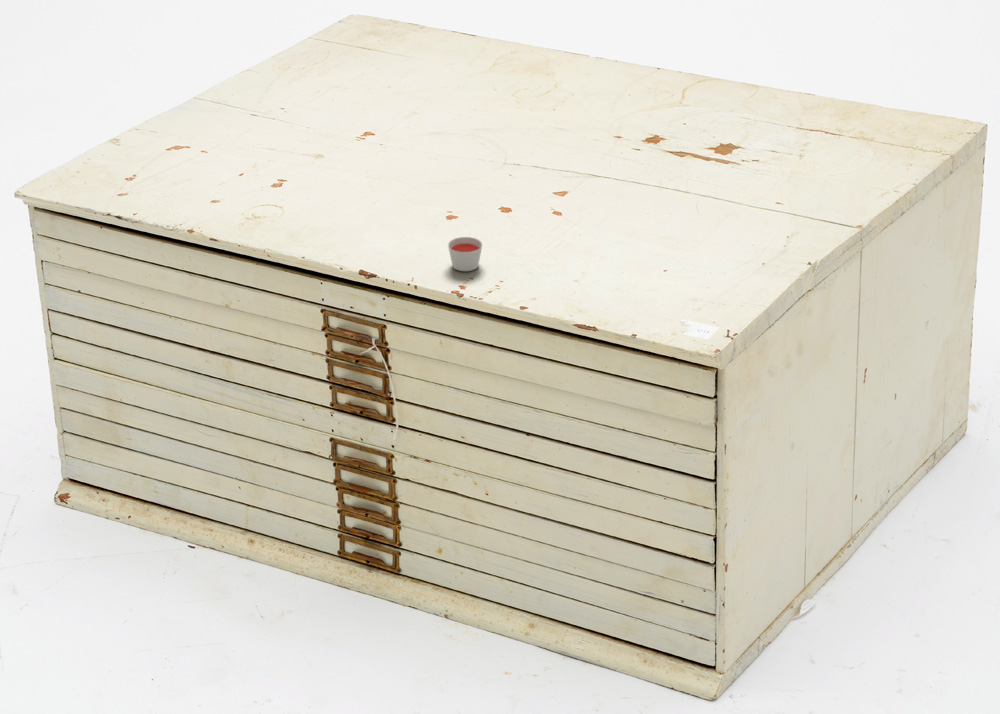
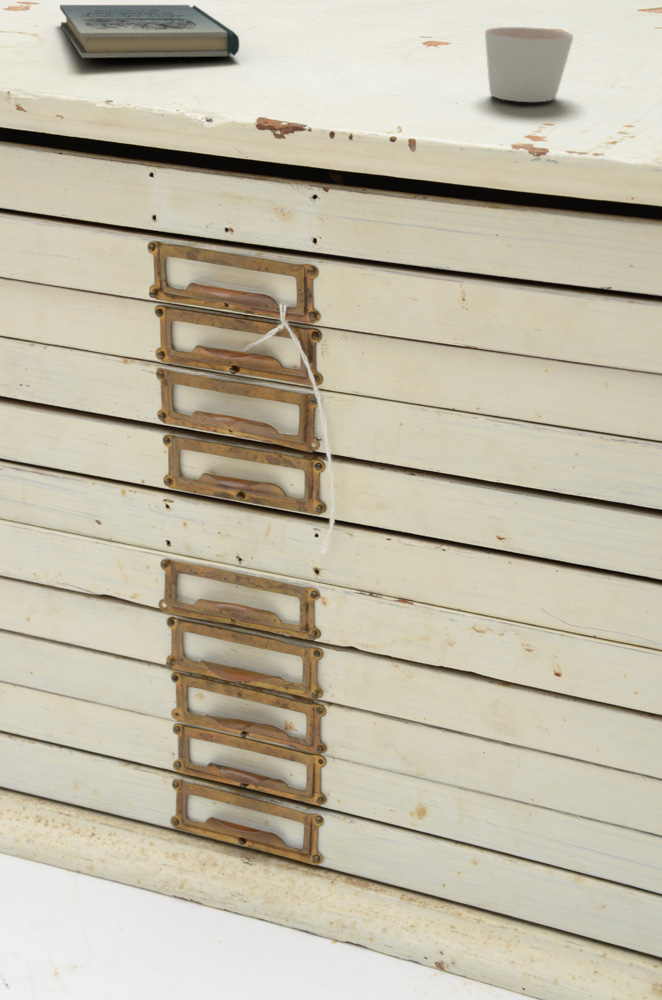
book: none [294,185,363,235] -> present [60,5,239,58]

